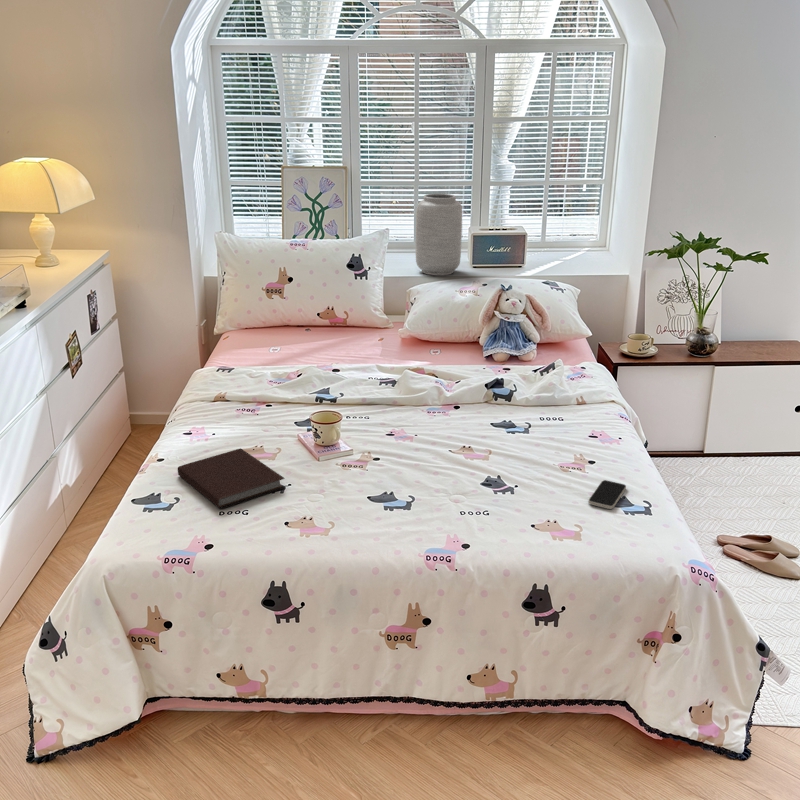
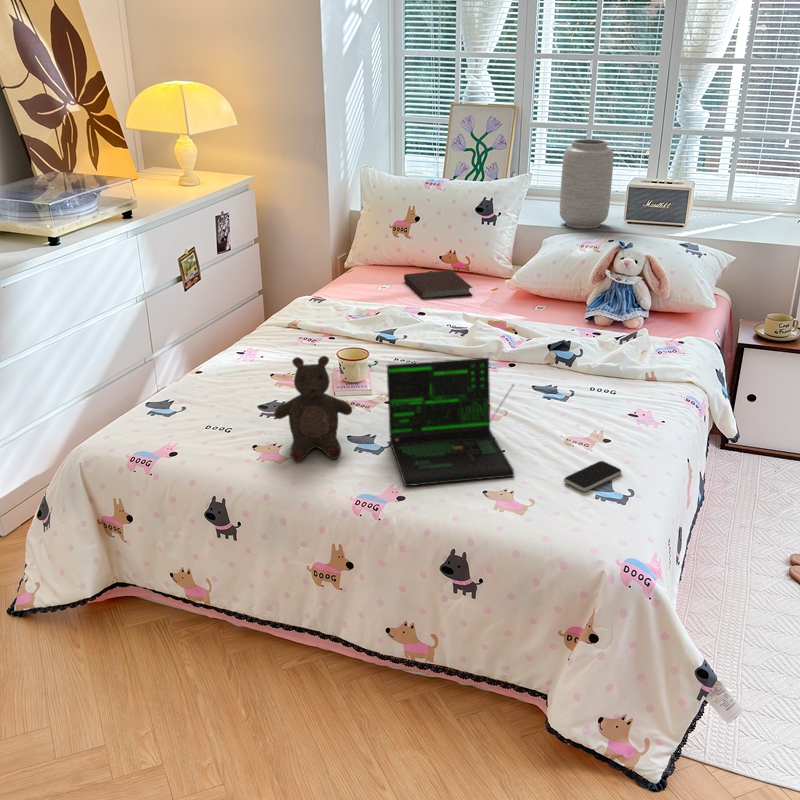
laptop: none [404,402,545,535] -> present [387,358,514,486]
stuffed bear: none [304,422,381,531] -> present [274,356,352,461]
notebook: present [178,448,285,509] -> present [404,270,472,299]

